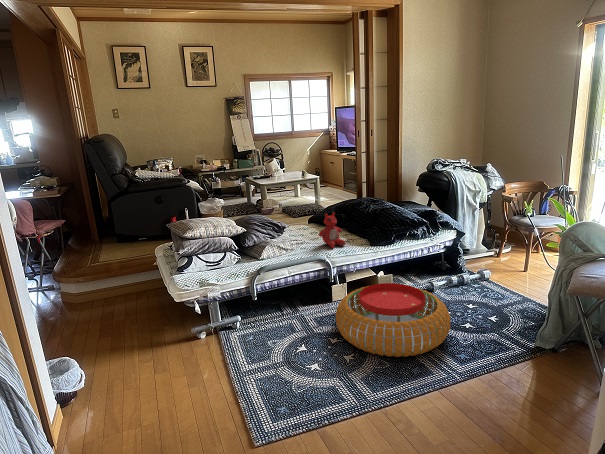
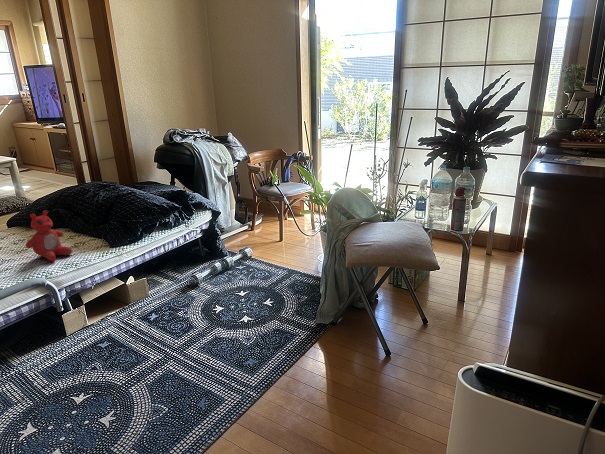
pouf: present [336,283,451,357] -> none [75,291,231,401]

